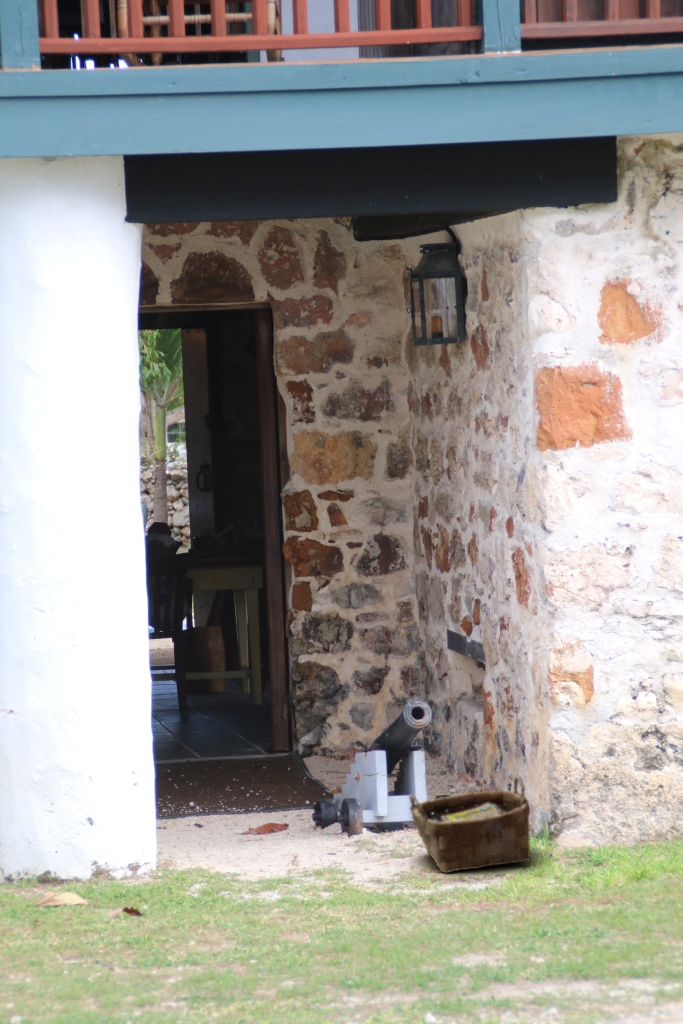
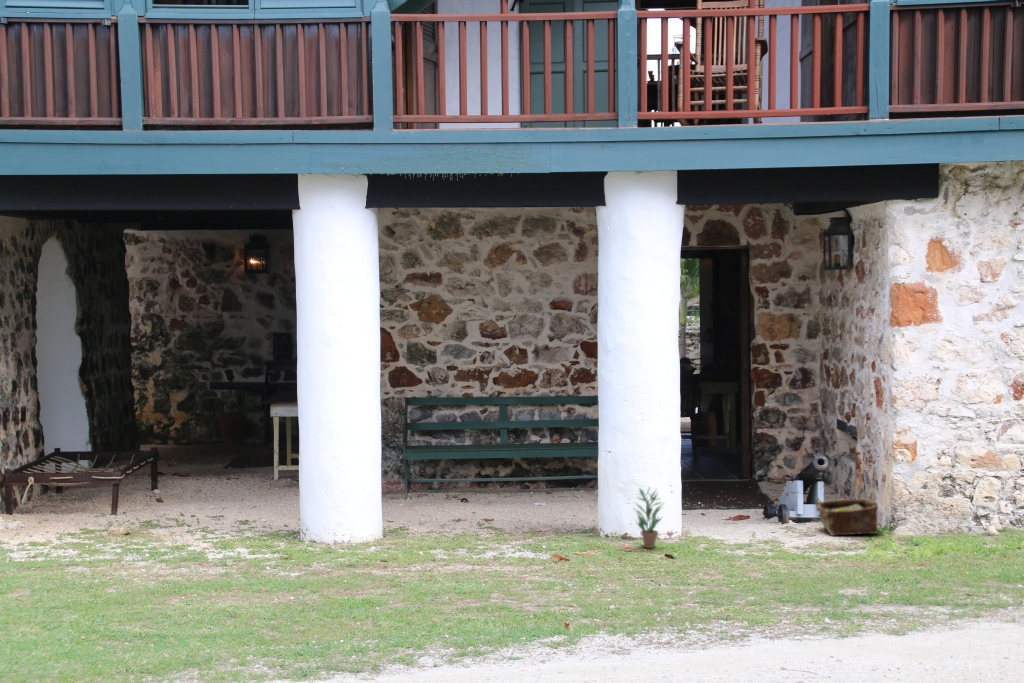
potted plant: none [21,807,94,941] -> present [636,489,661,548]

